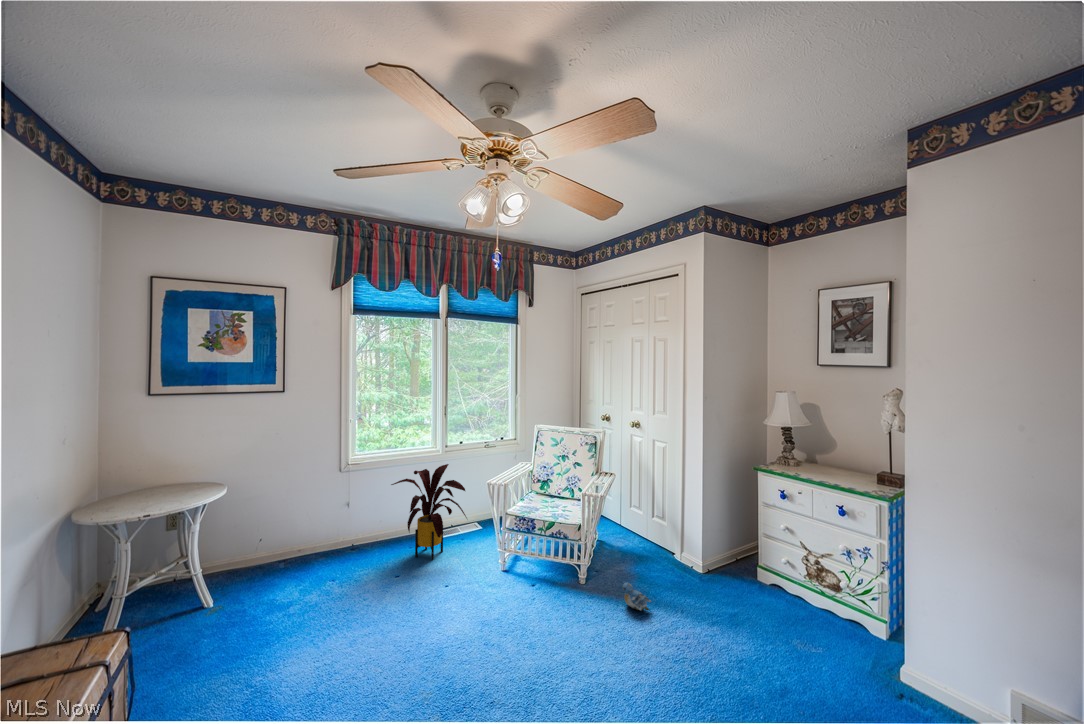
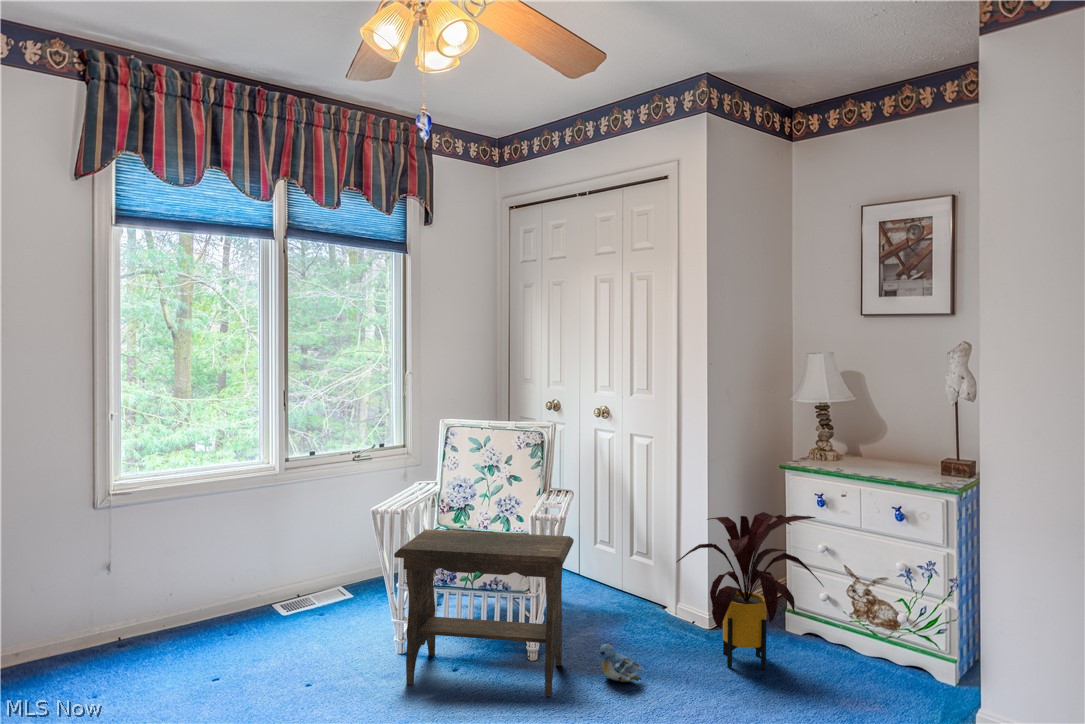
house plant: present [391,464,467,560] -> present [677,512,824,670]
footstool: none [494,497,608,615] -> present [394,529,574,696]

